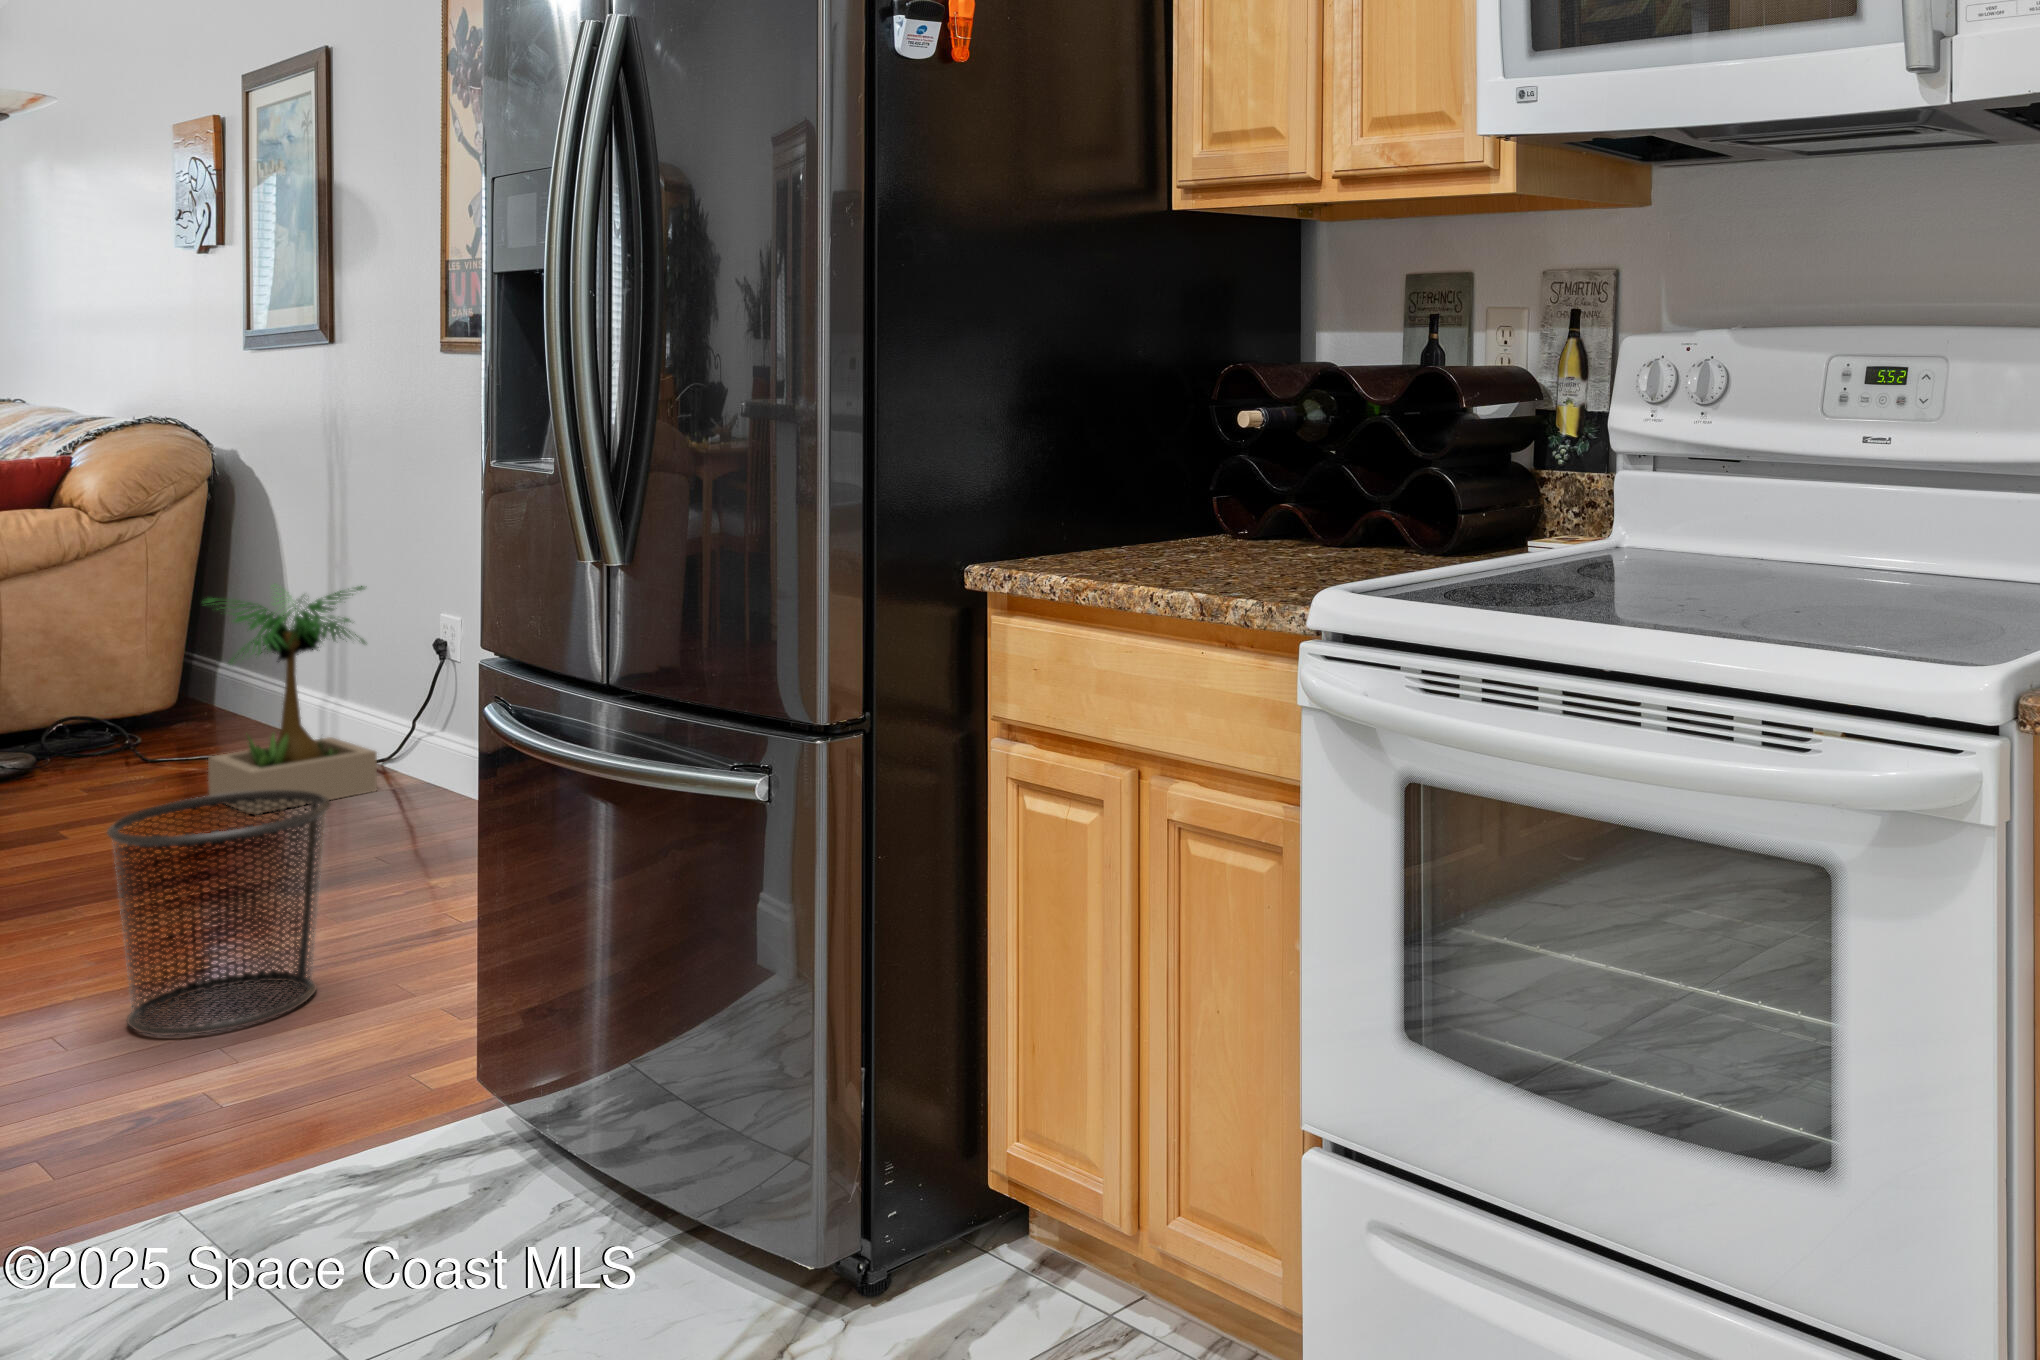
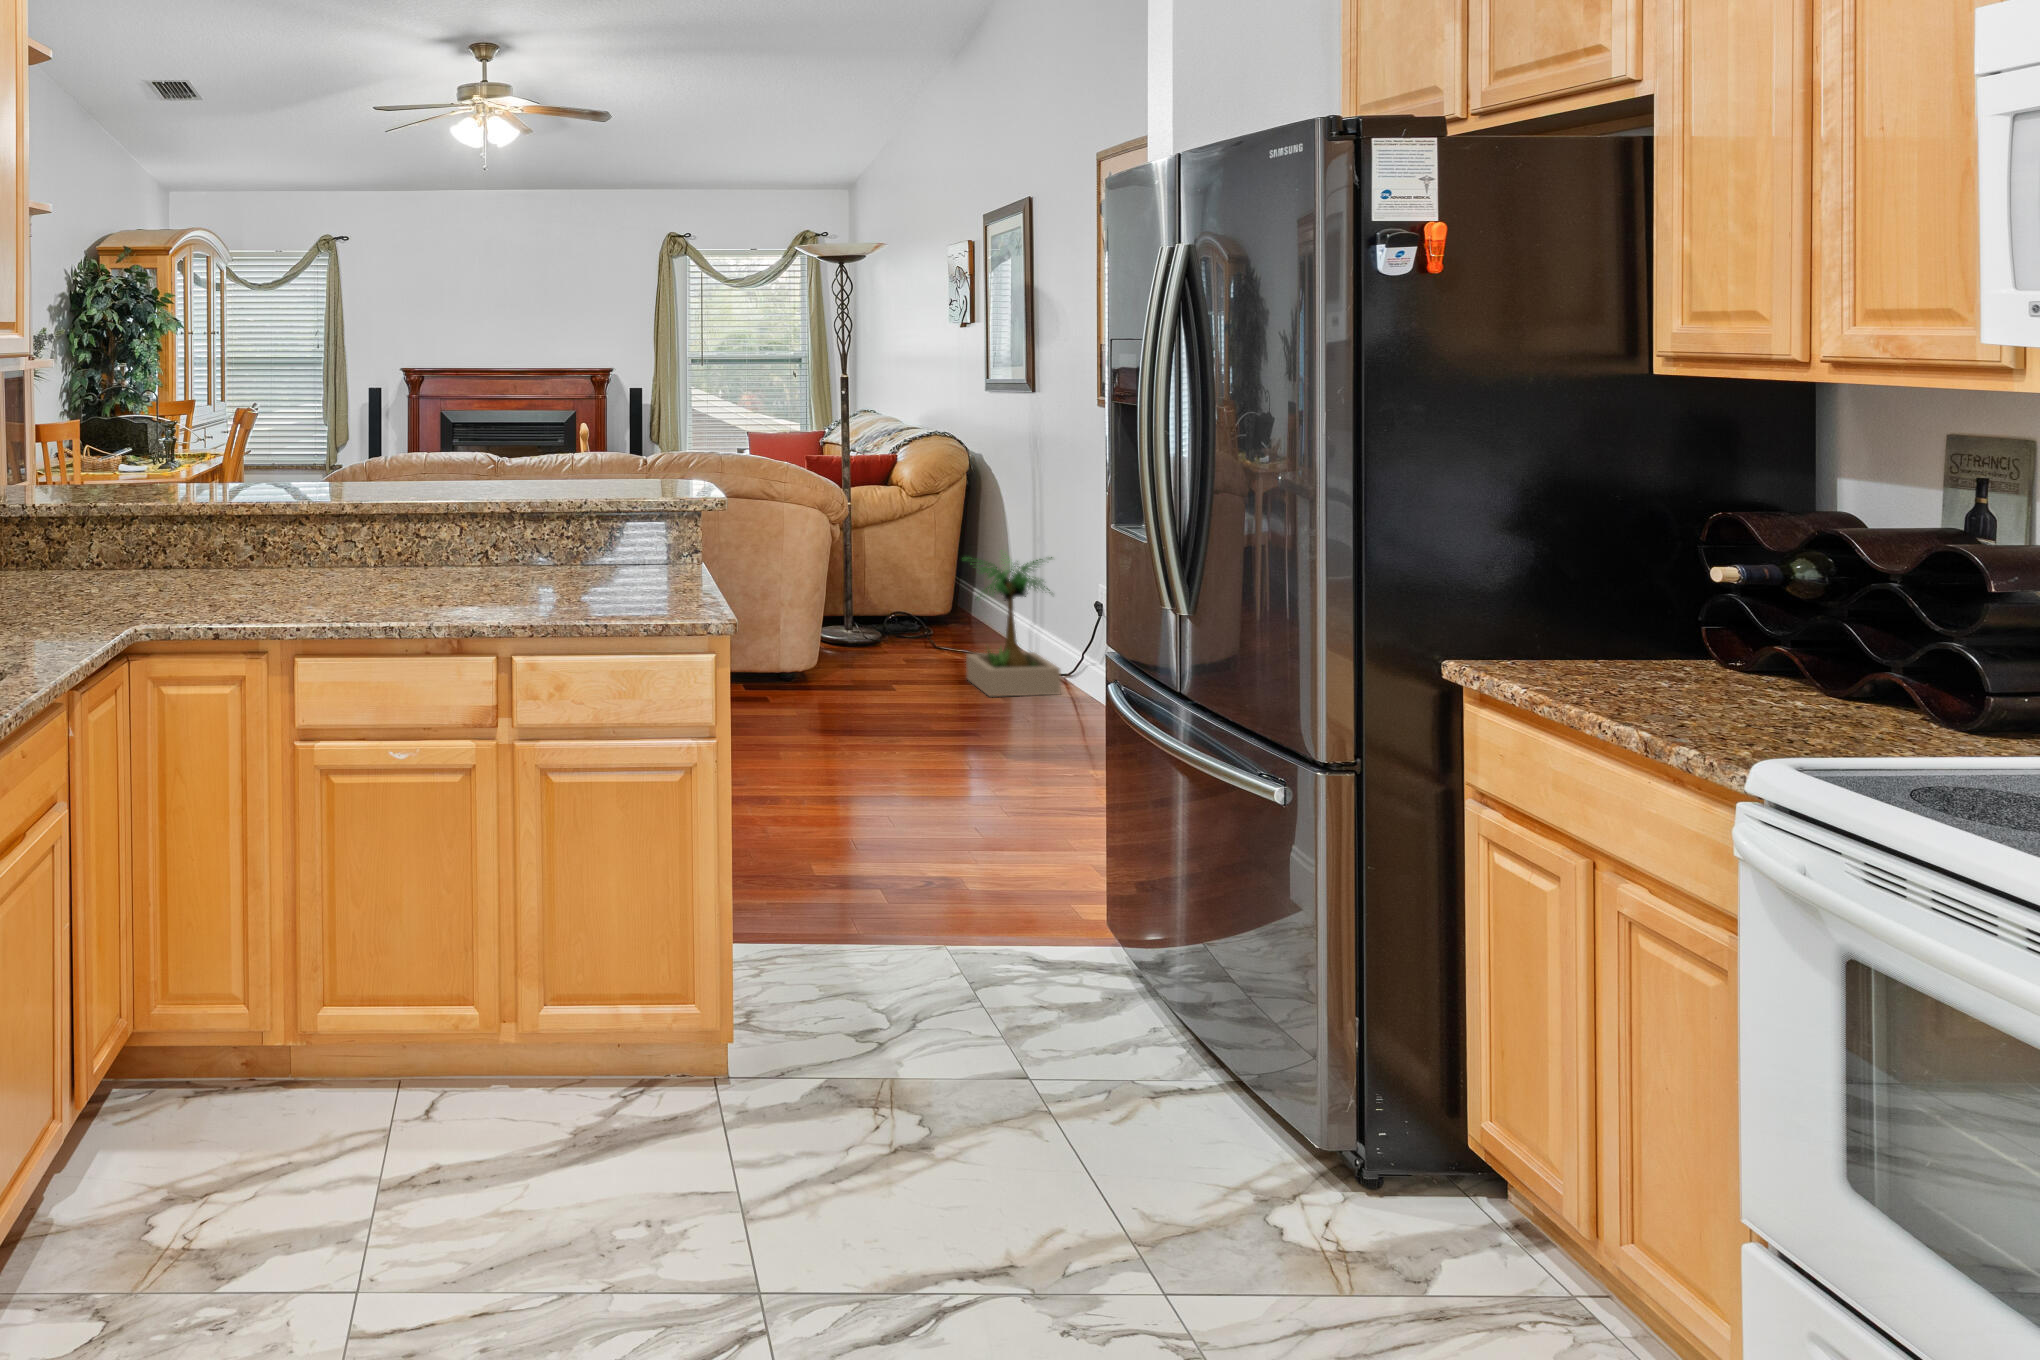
waste bin: present [107,790,330,1035] -> none [911,695,1027,842]

